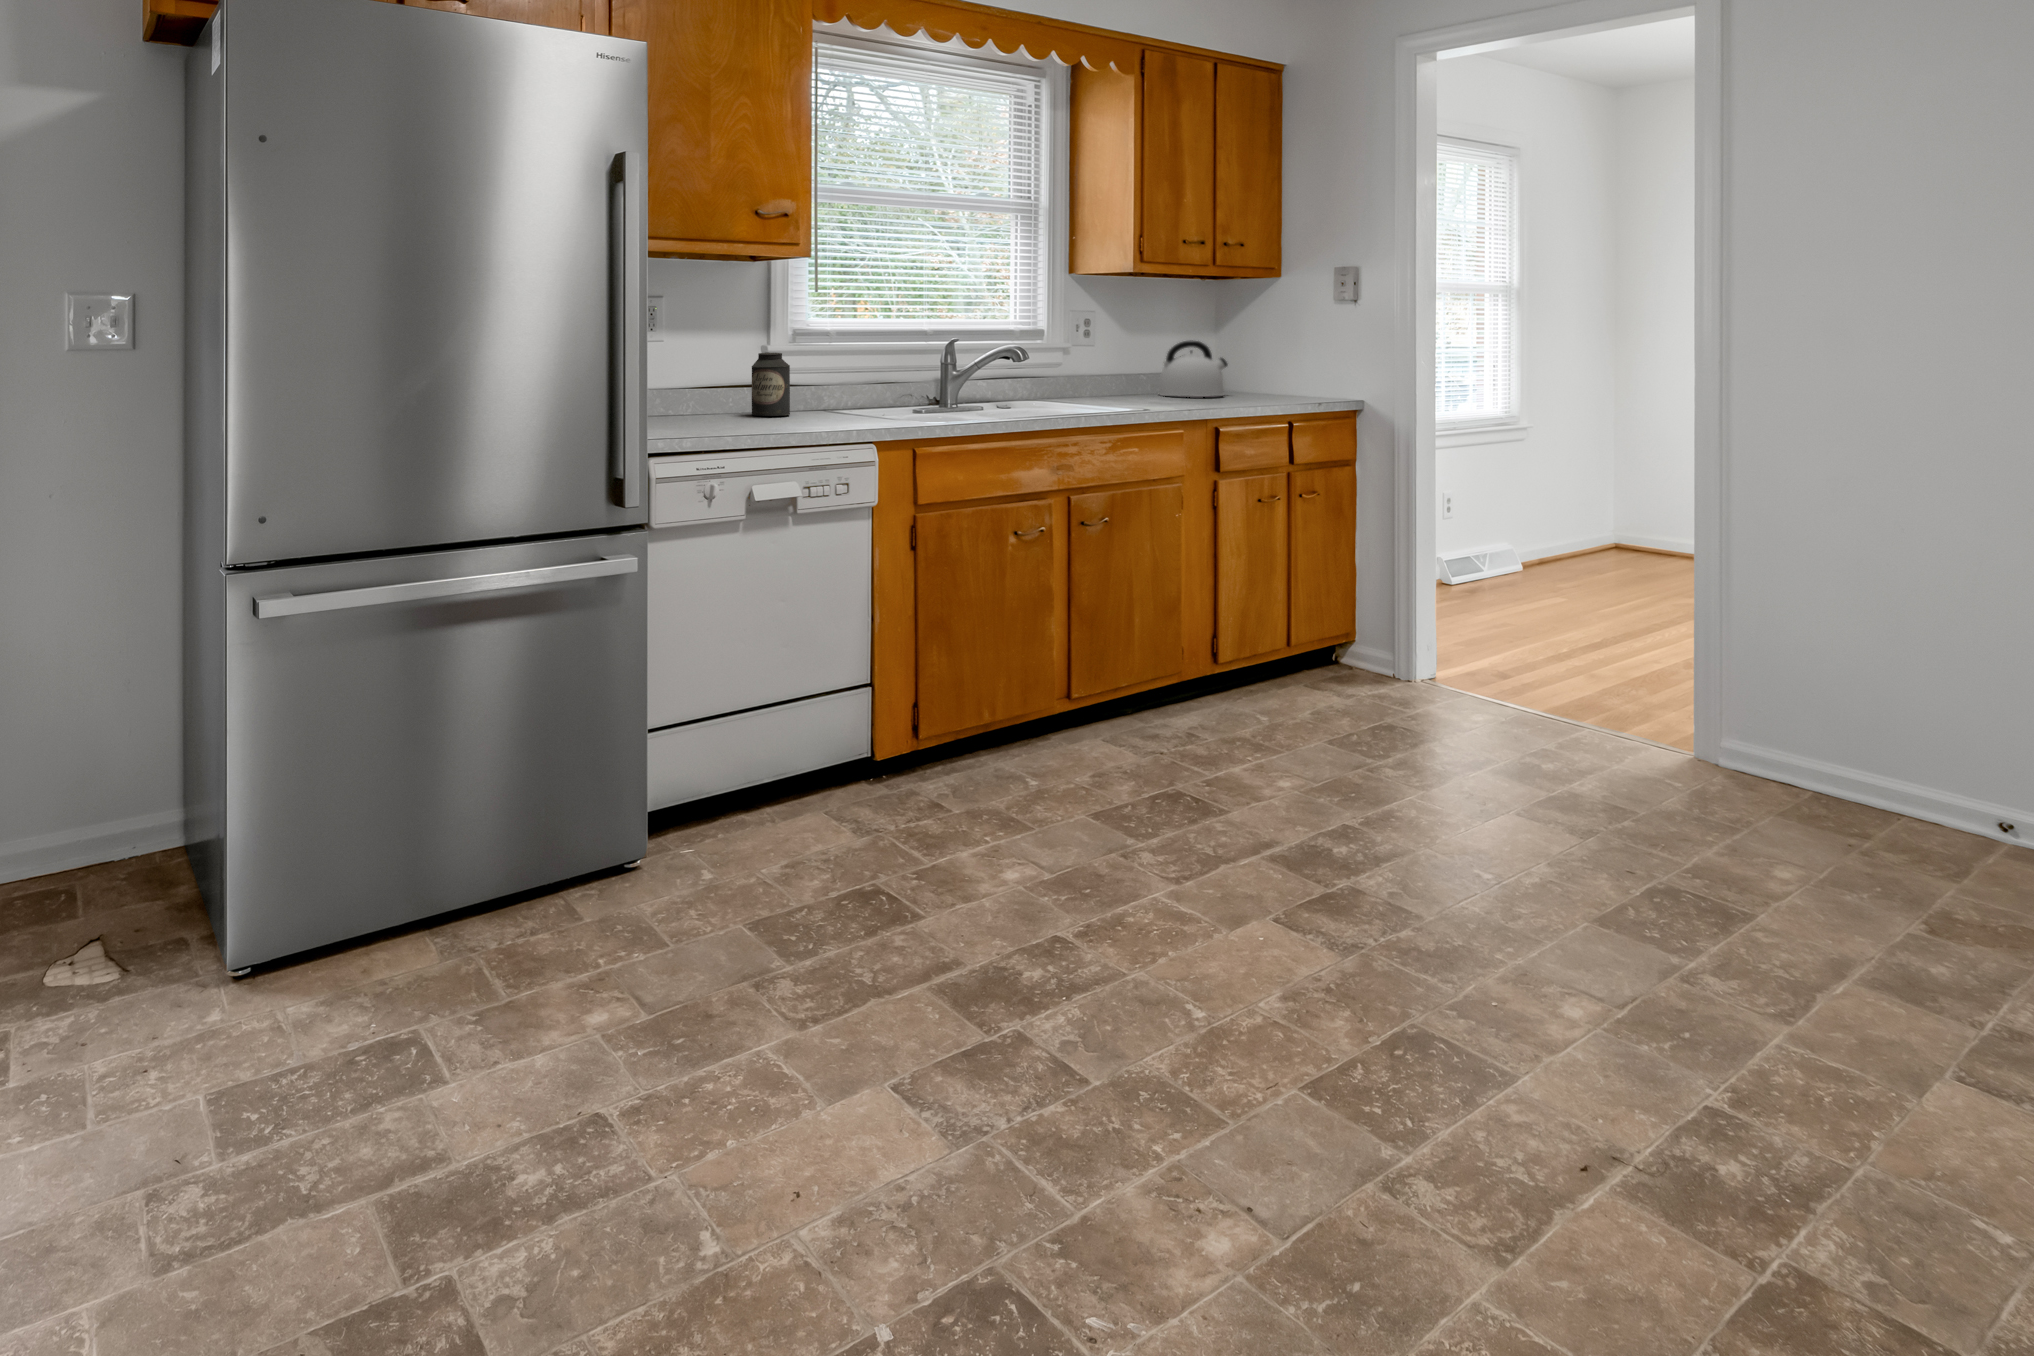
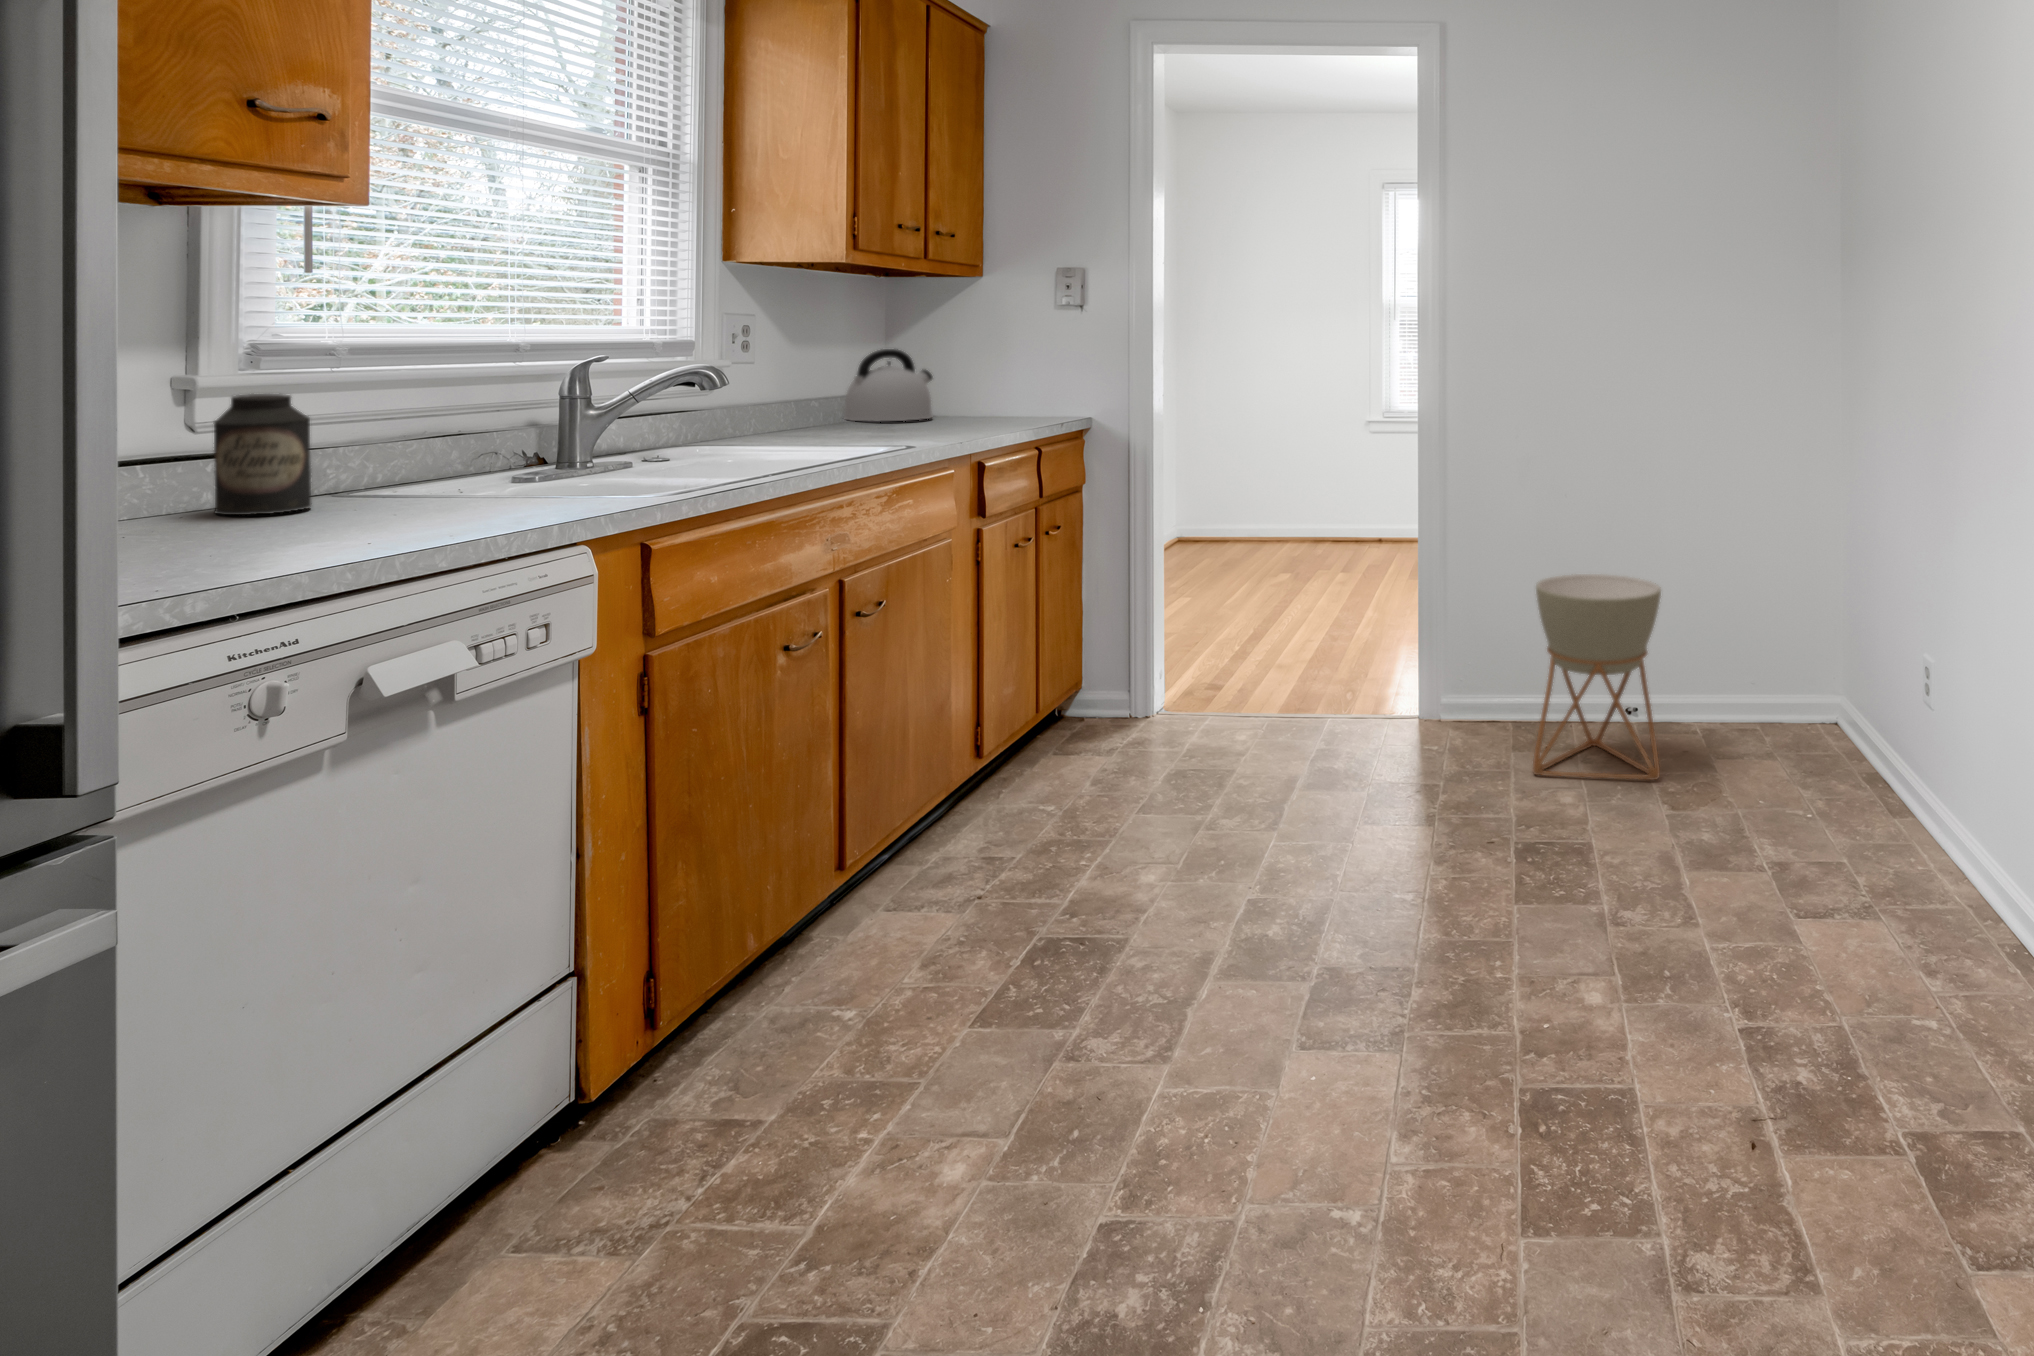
planter: none [1773,598,1977,862] -> present [1533,574,1661,780]

